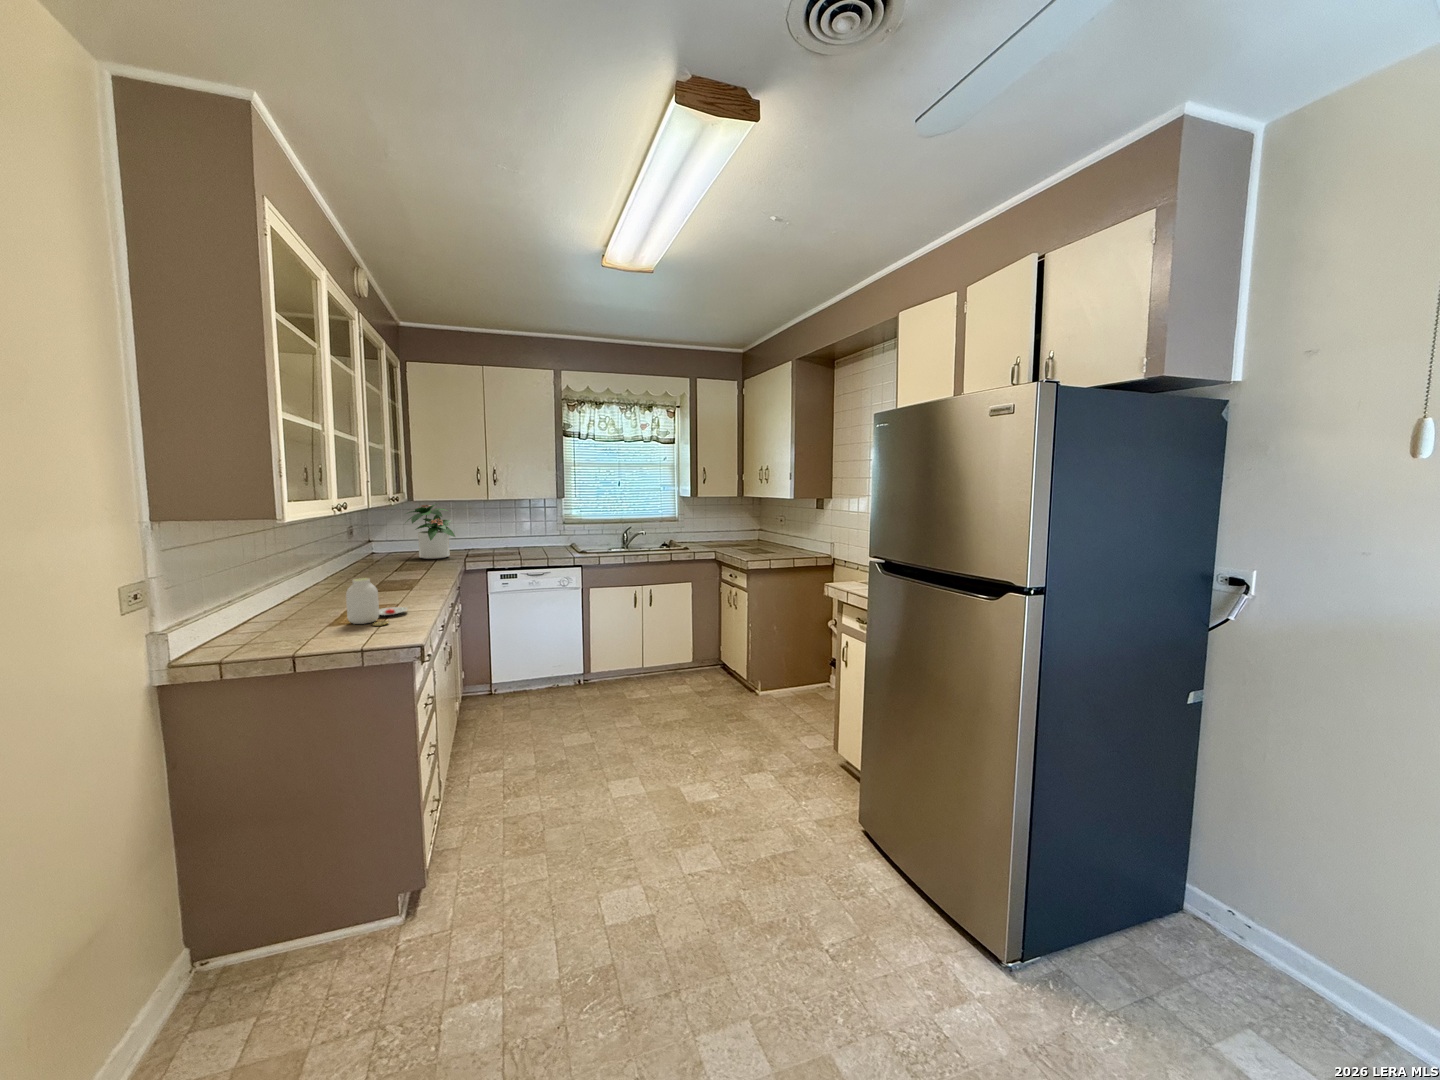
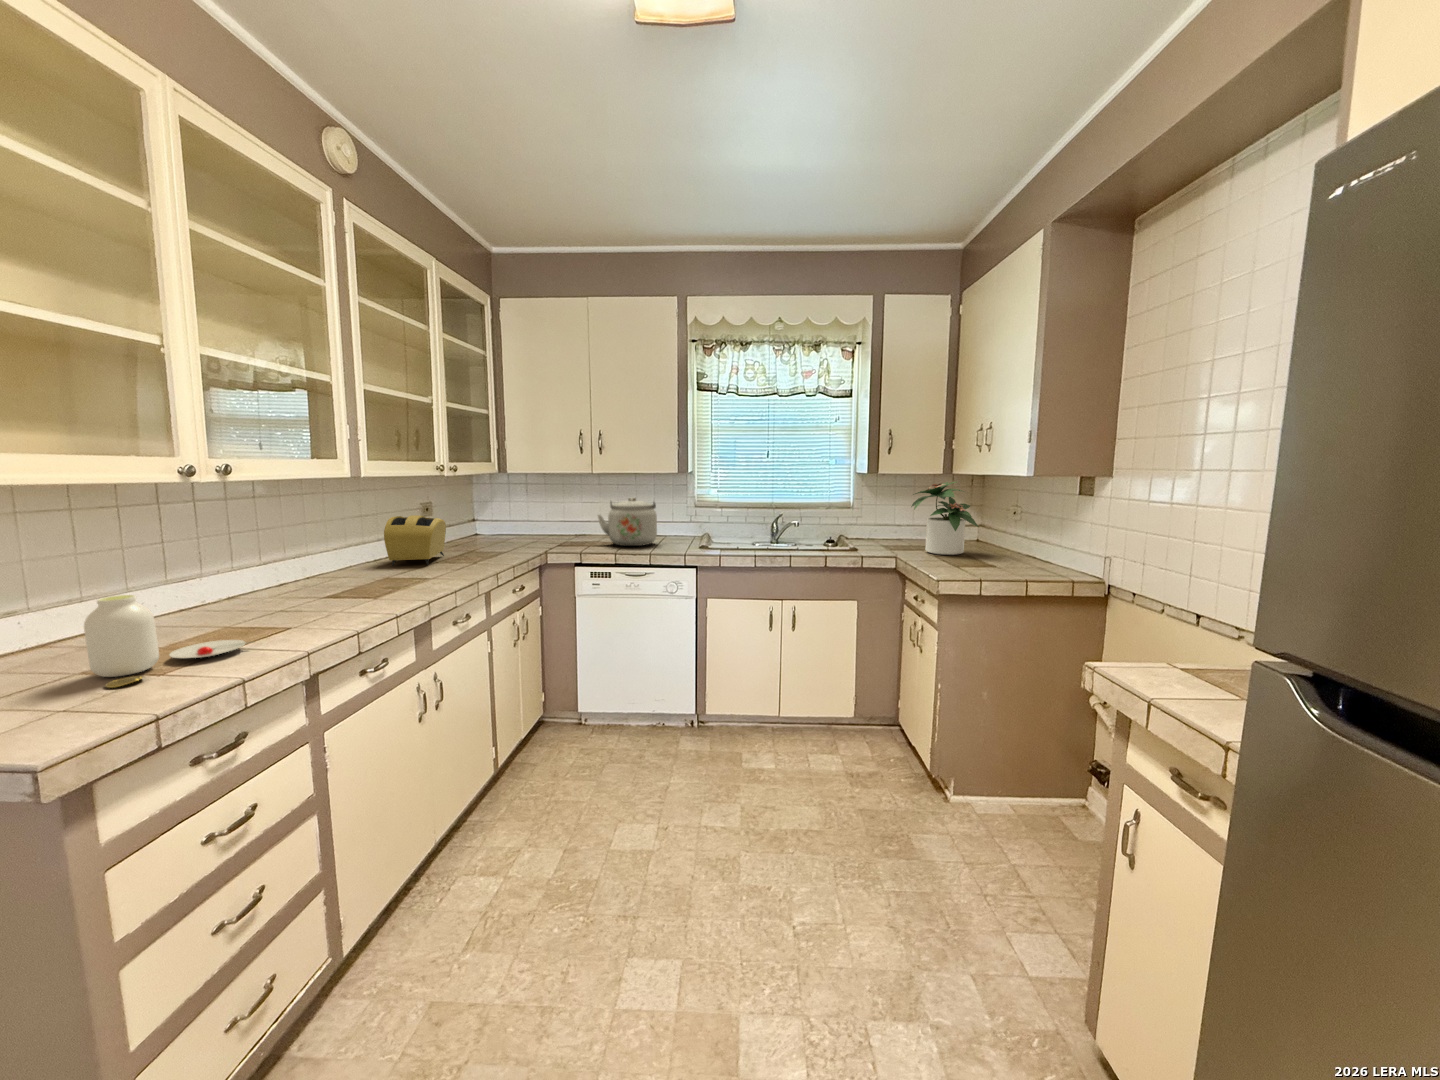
potted plant: present [405,504,455,559] -> present [911,482,978,555]
kettle: none [496,517,544,554] -> present [598,498,657,546]
toaster: none [353,536,397,575] -> present [384,515,446,566]

